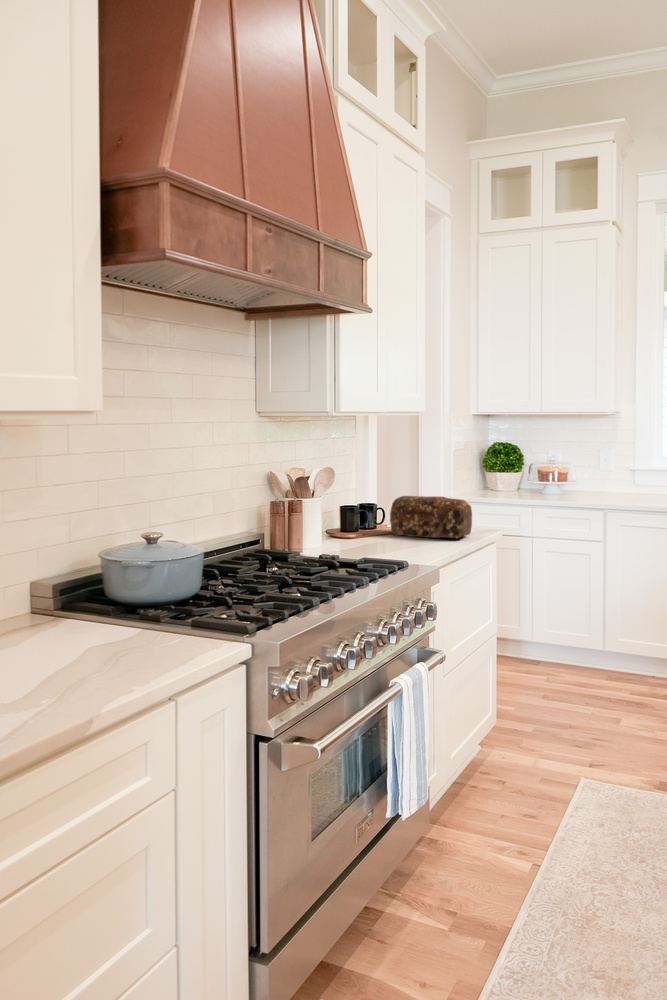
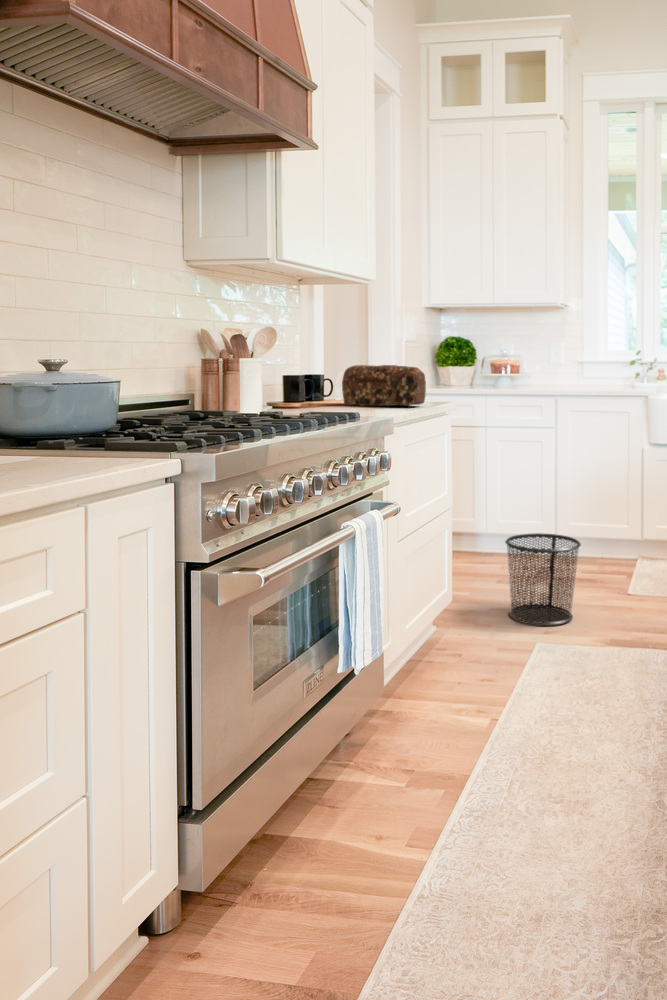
waste bin: none [552,657,629,755] -> present [505,533,581,626]

